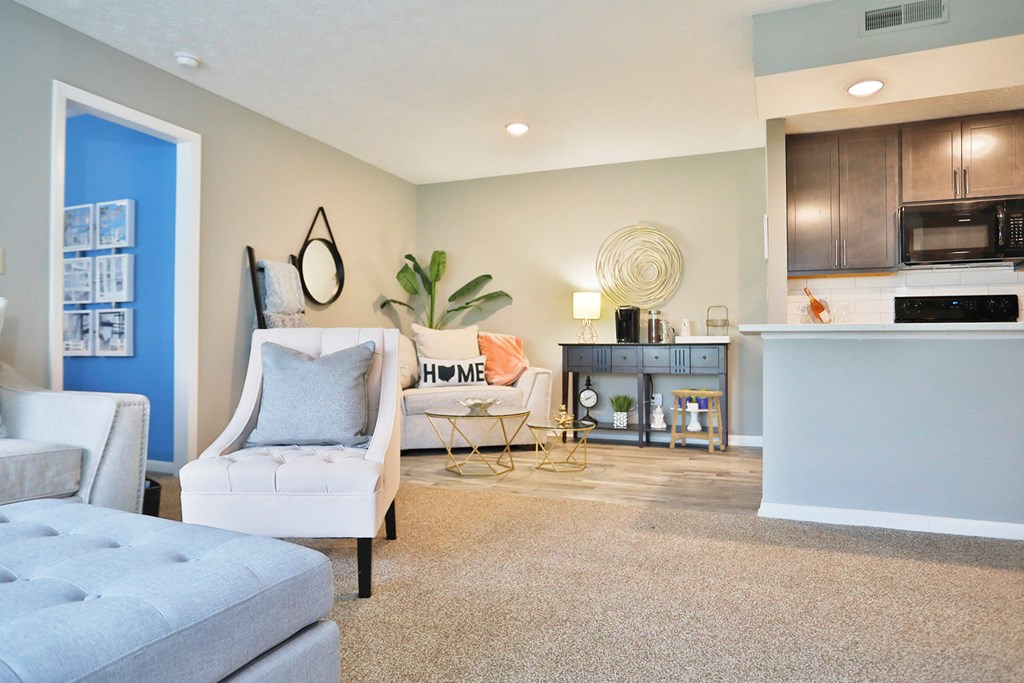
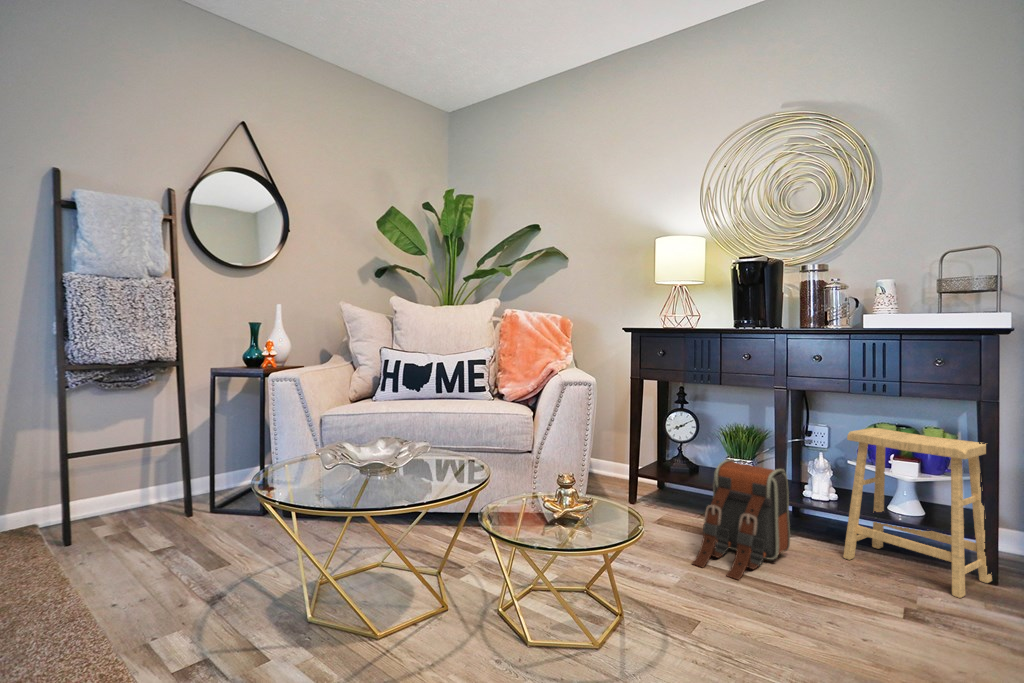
backpack: none [608,407,648,455] -> present [692,460,790,580]

